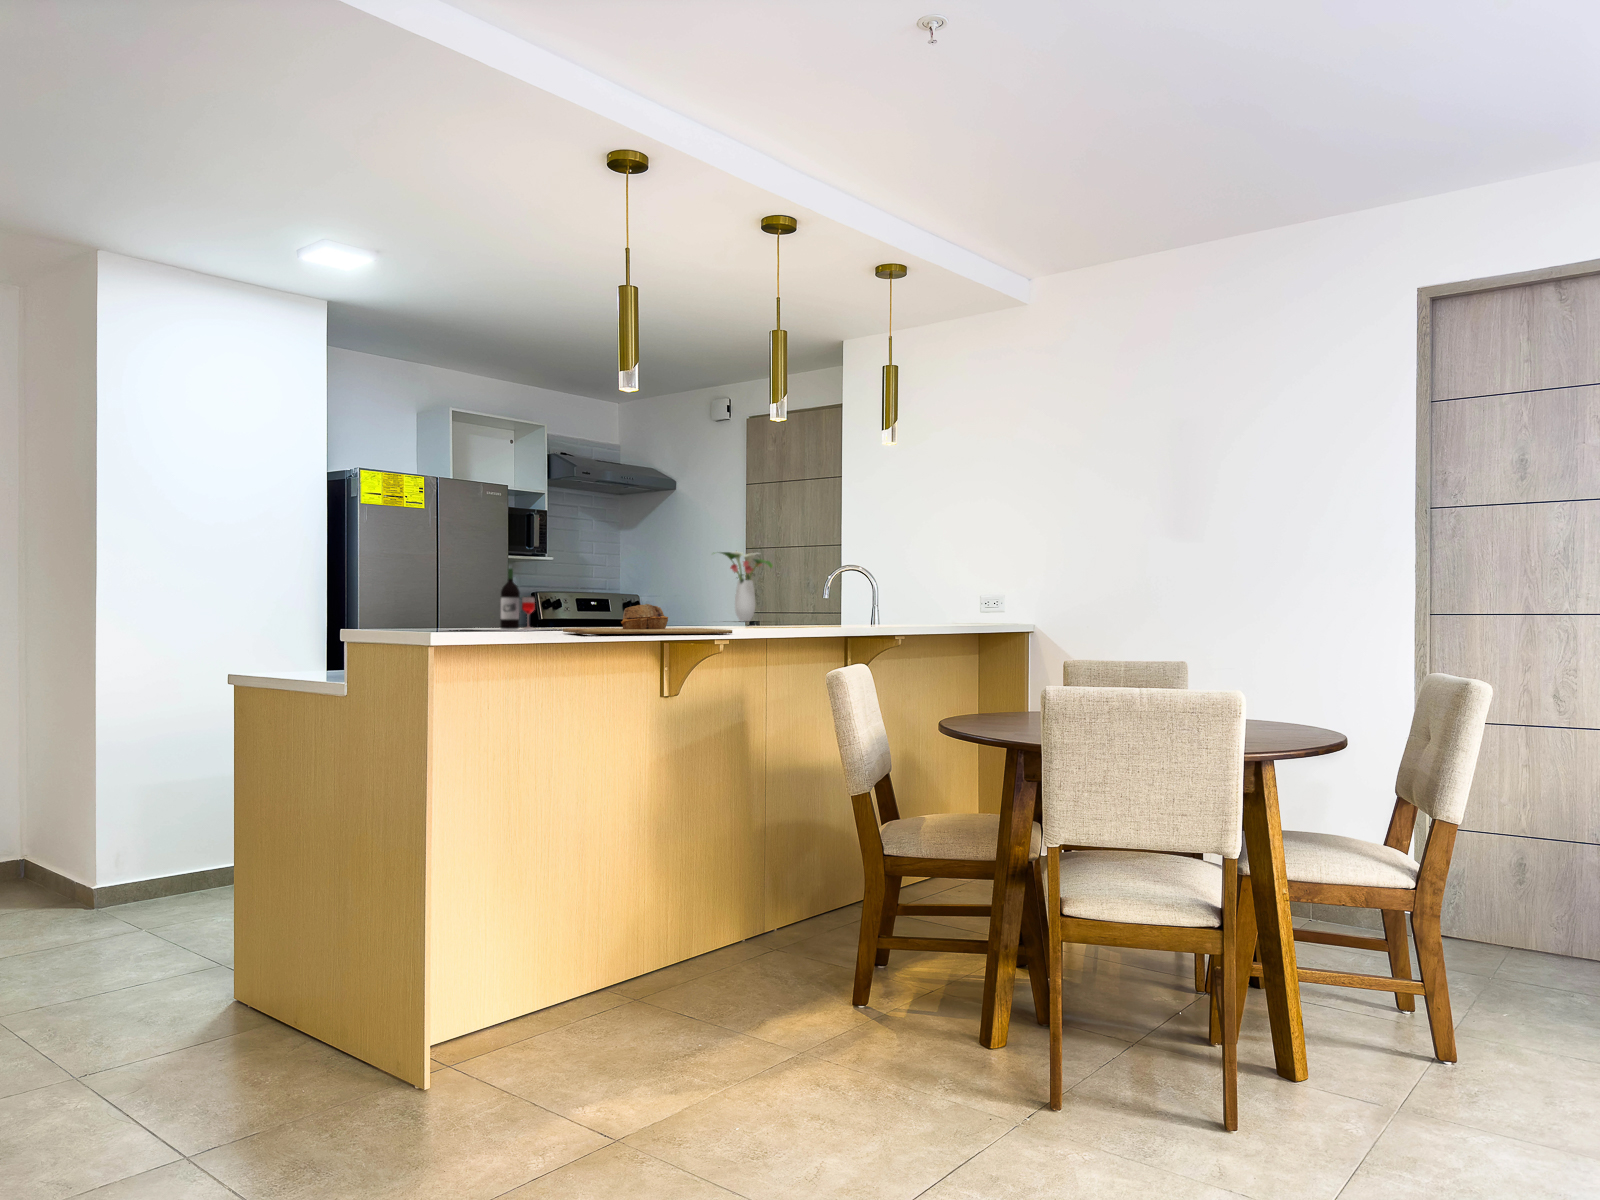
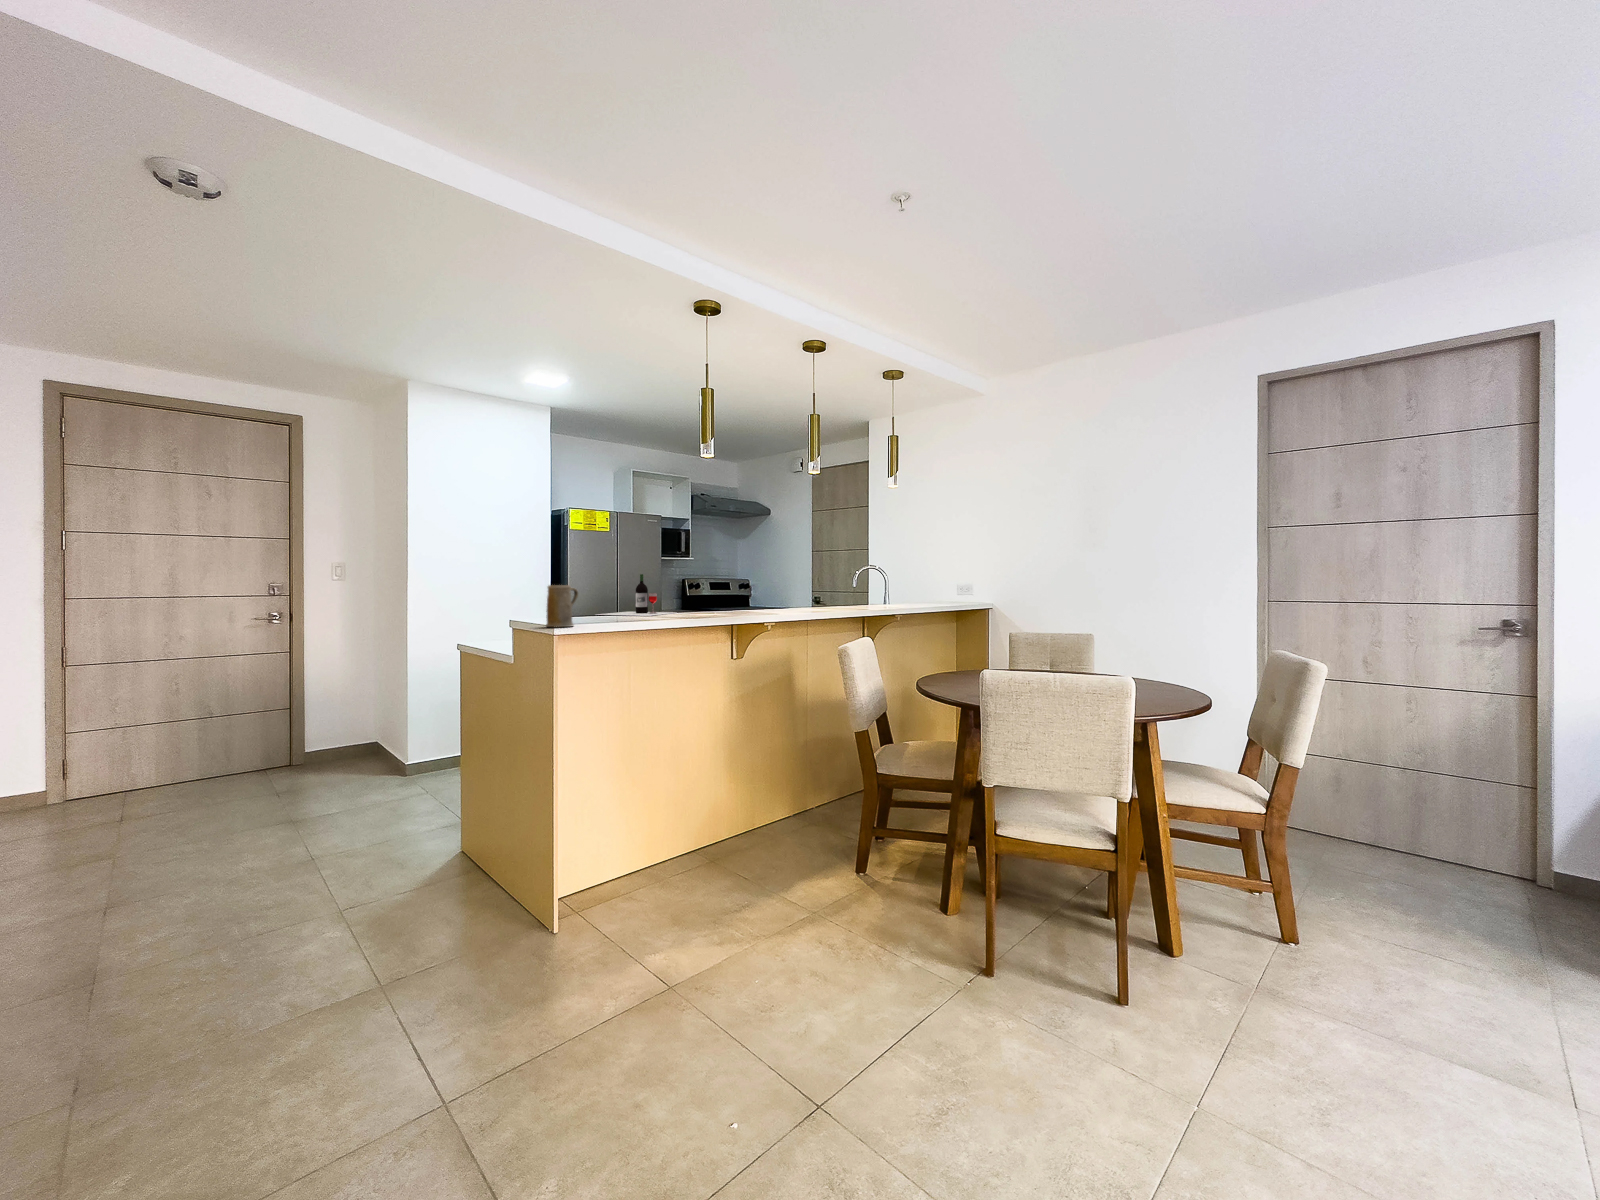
flower arrangement: present [721,552,773,622] -> none [785,555,823,600]
mug: none [396,574,444,636] -> present [546,585,578,627]
cutting board: present [563,604,732,634] -> none [663,602,772,625]

